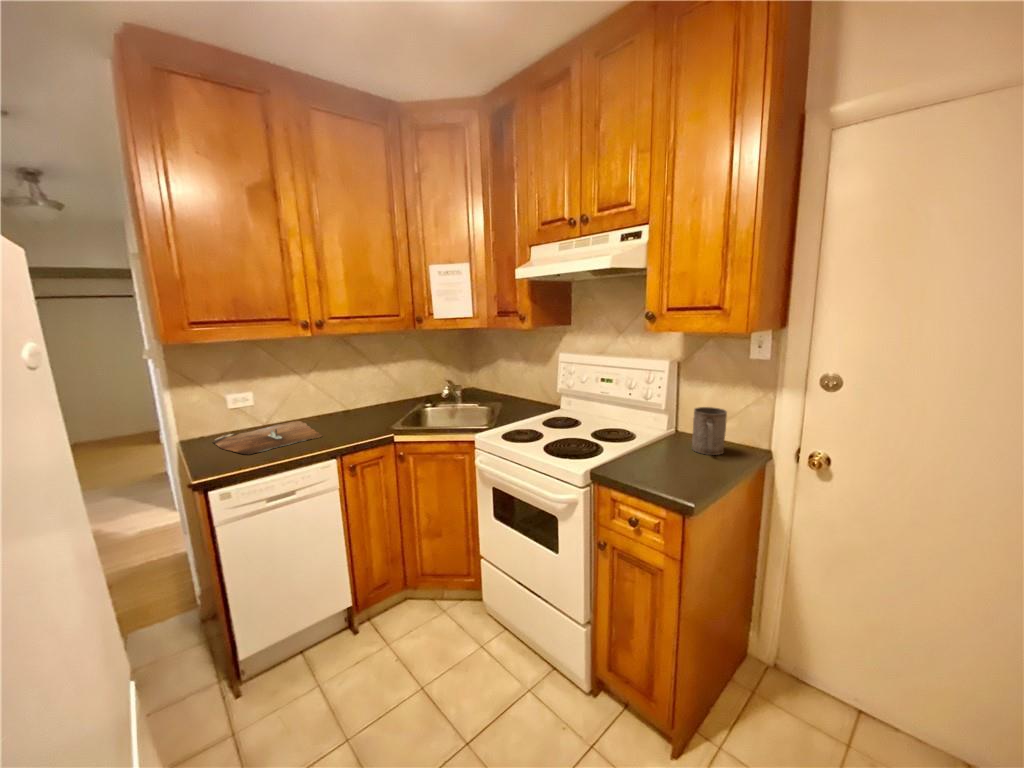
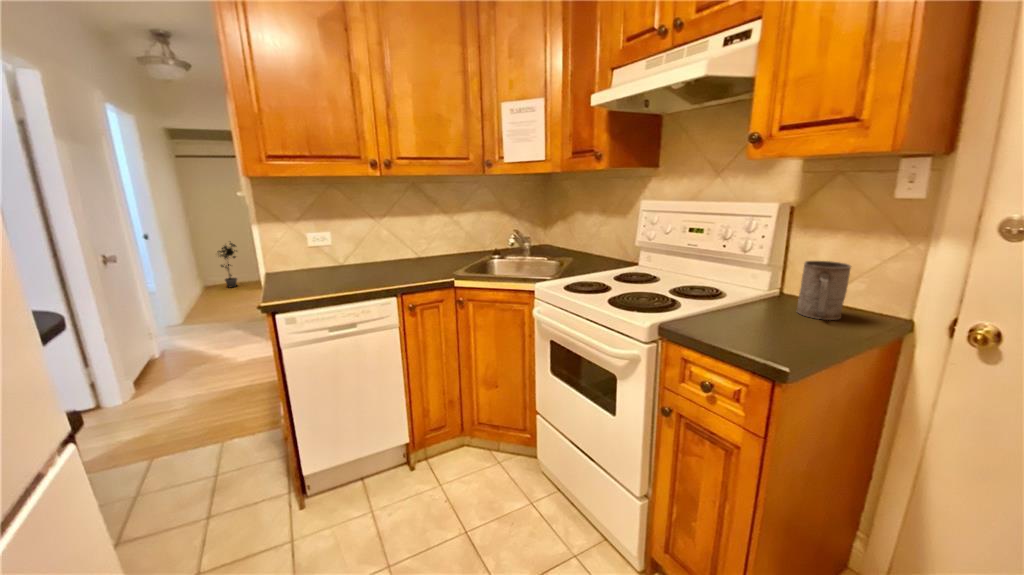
potted plant: none [81,394,113,447] -> present [218,243,237,288]
cutting board: present [213,421,322,455] -> none [290,262,386,287]

